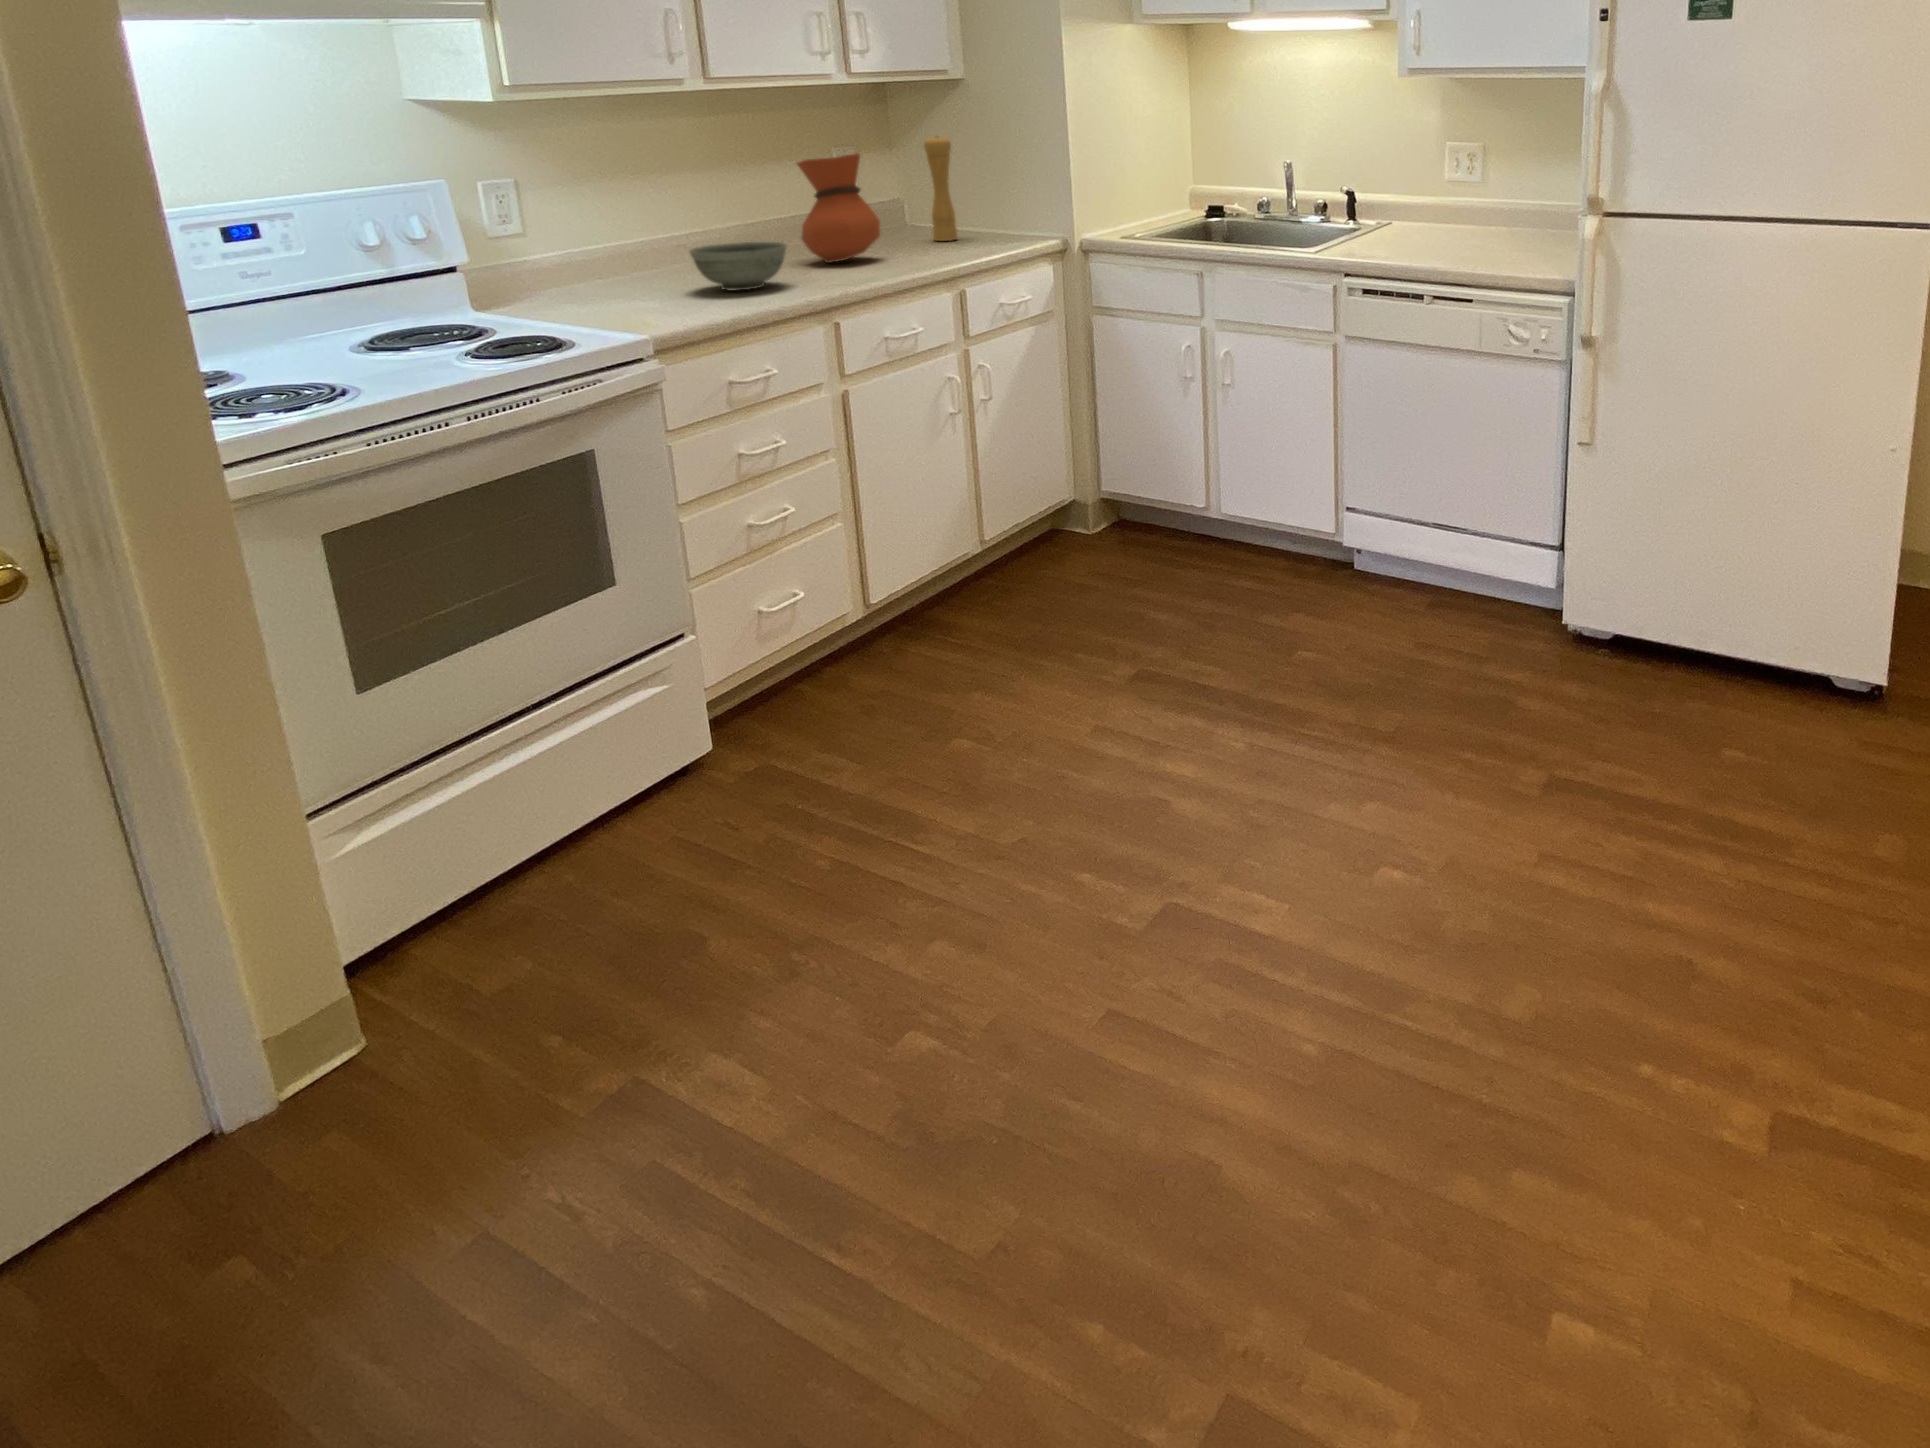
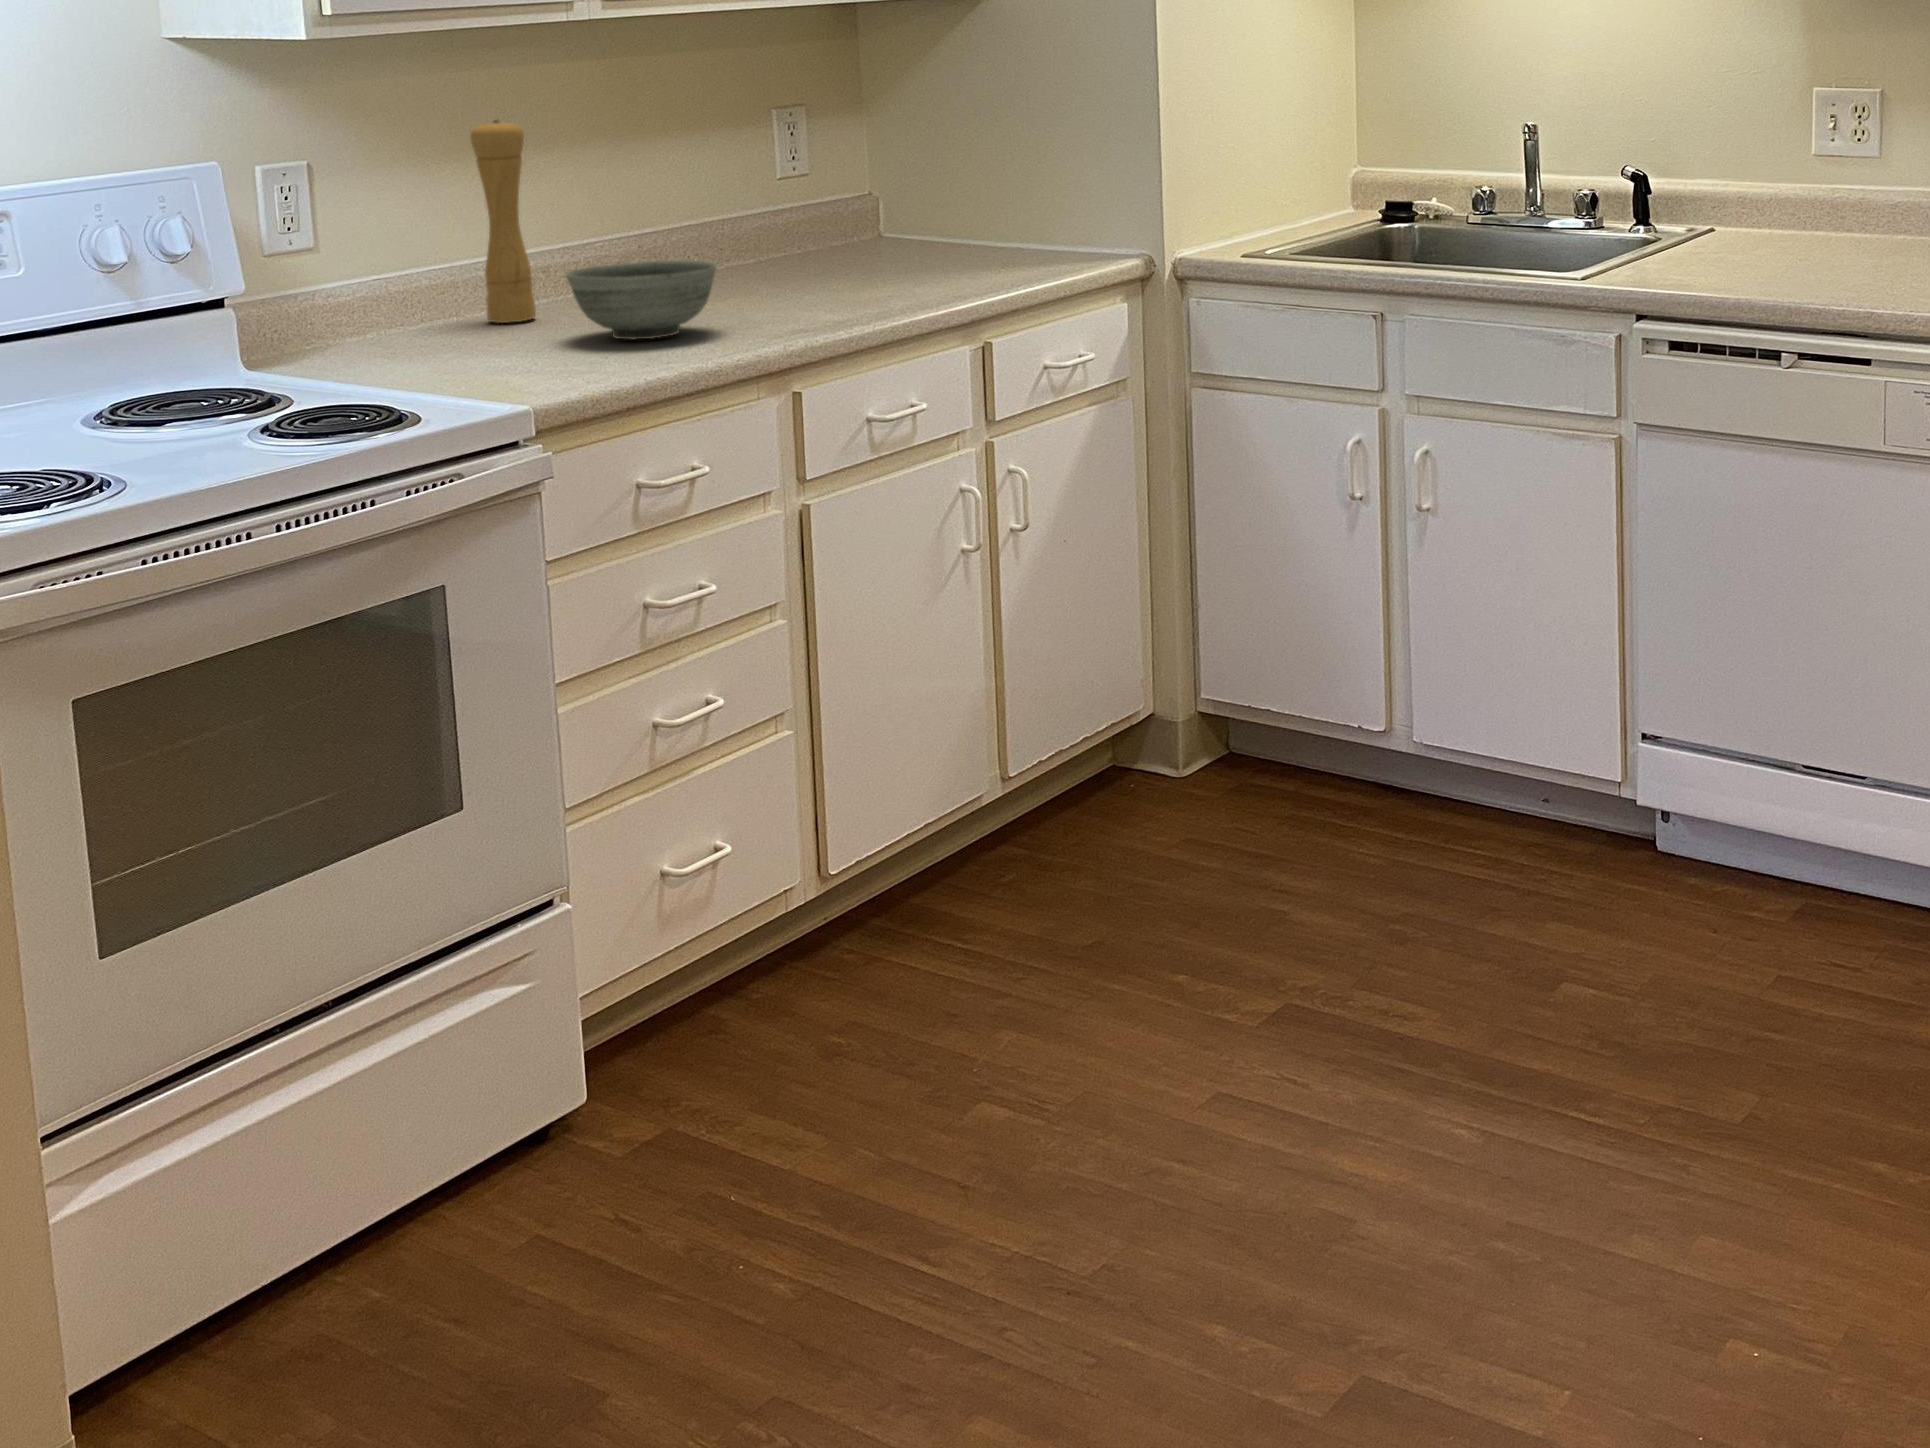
pepper mill: present [924,137,957,241] -> present [470,119,536,323]
vase: present [797,153,880,263] -> none [722,116,852,298]

